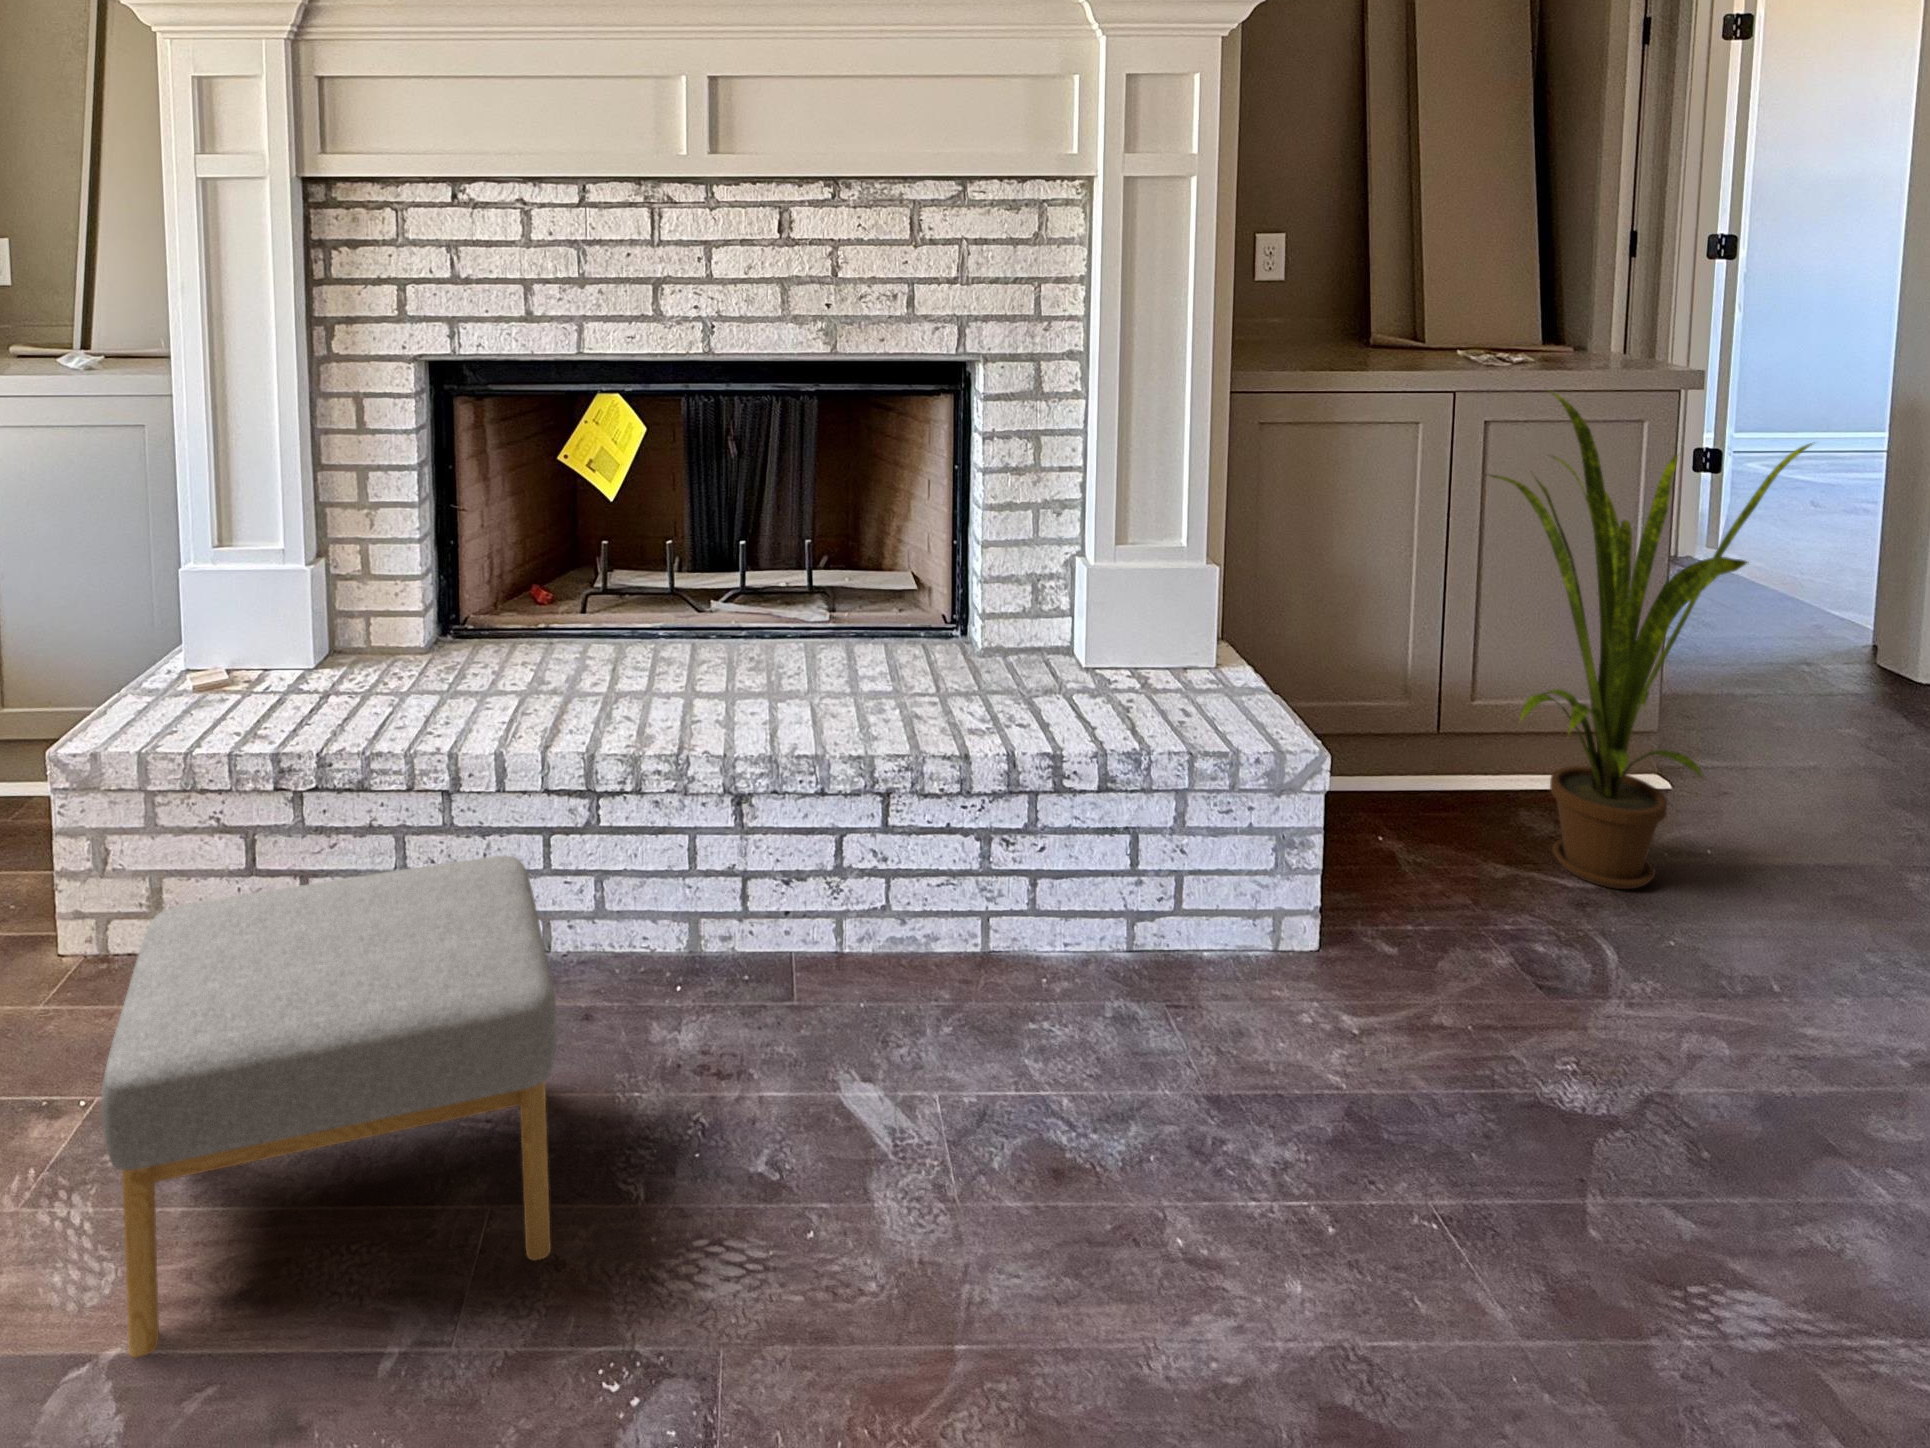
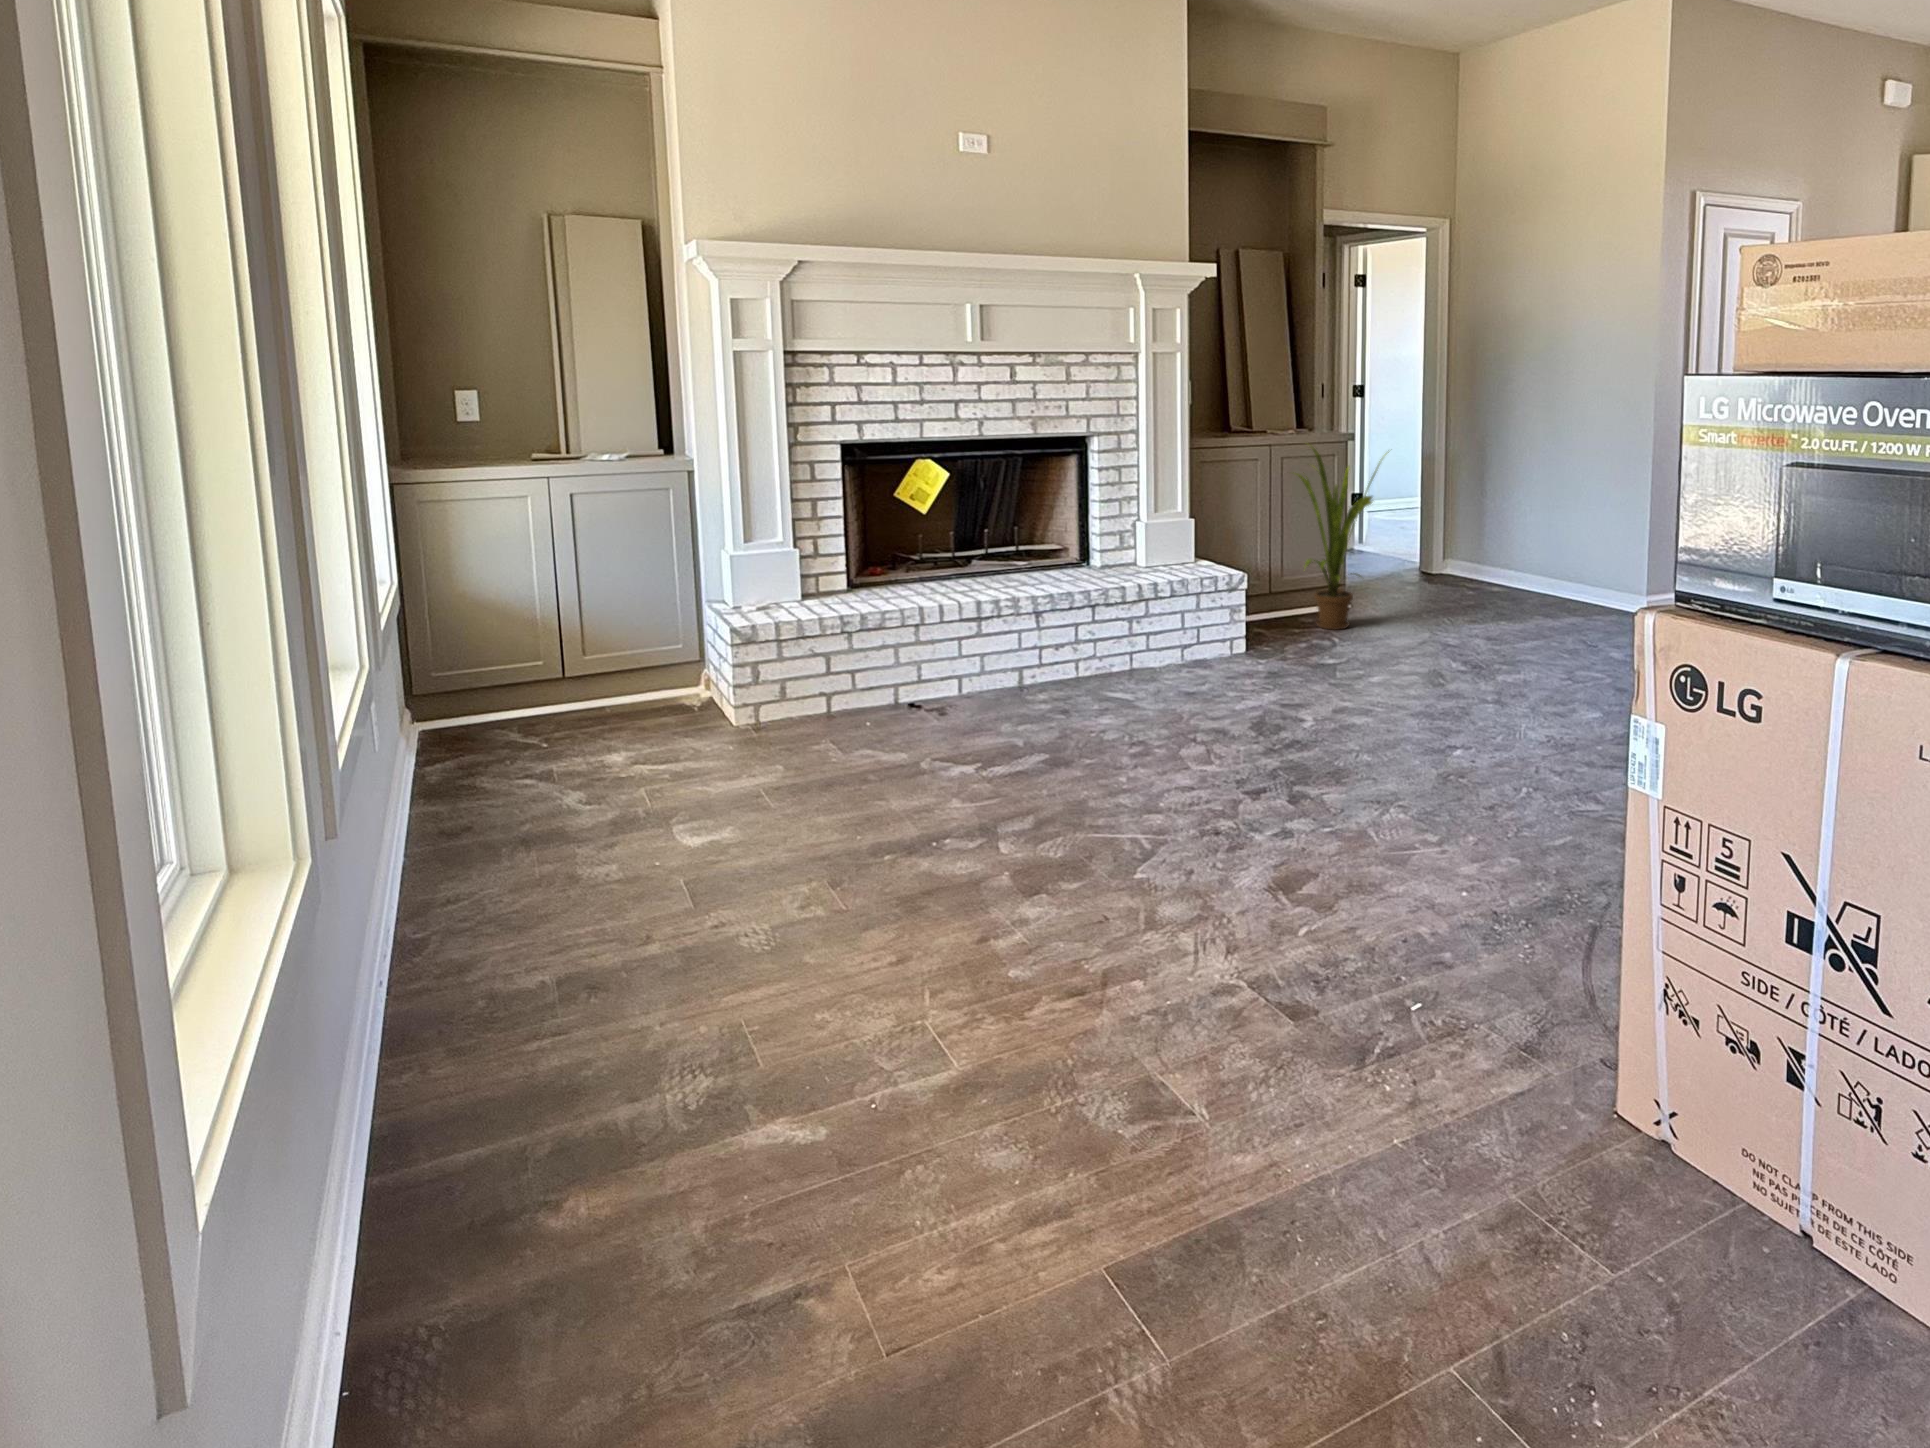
footstool: present [101,856,557,1358] -> none [870,622,1047,765]

